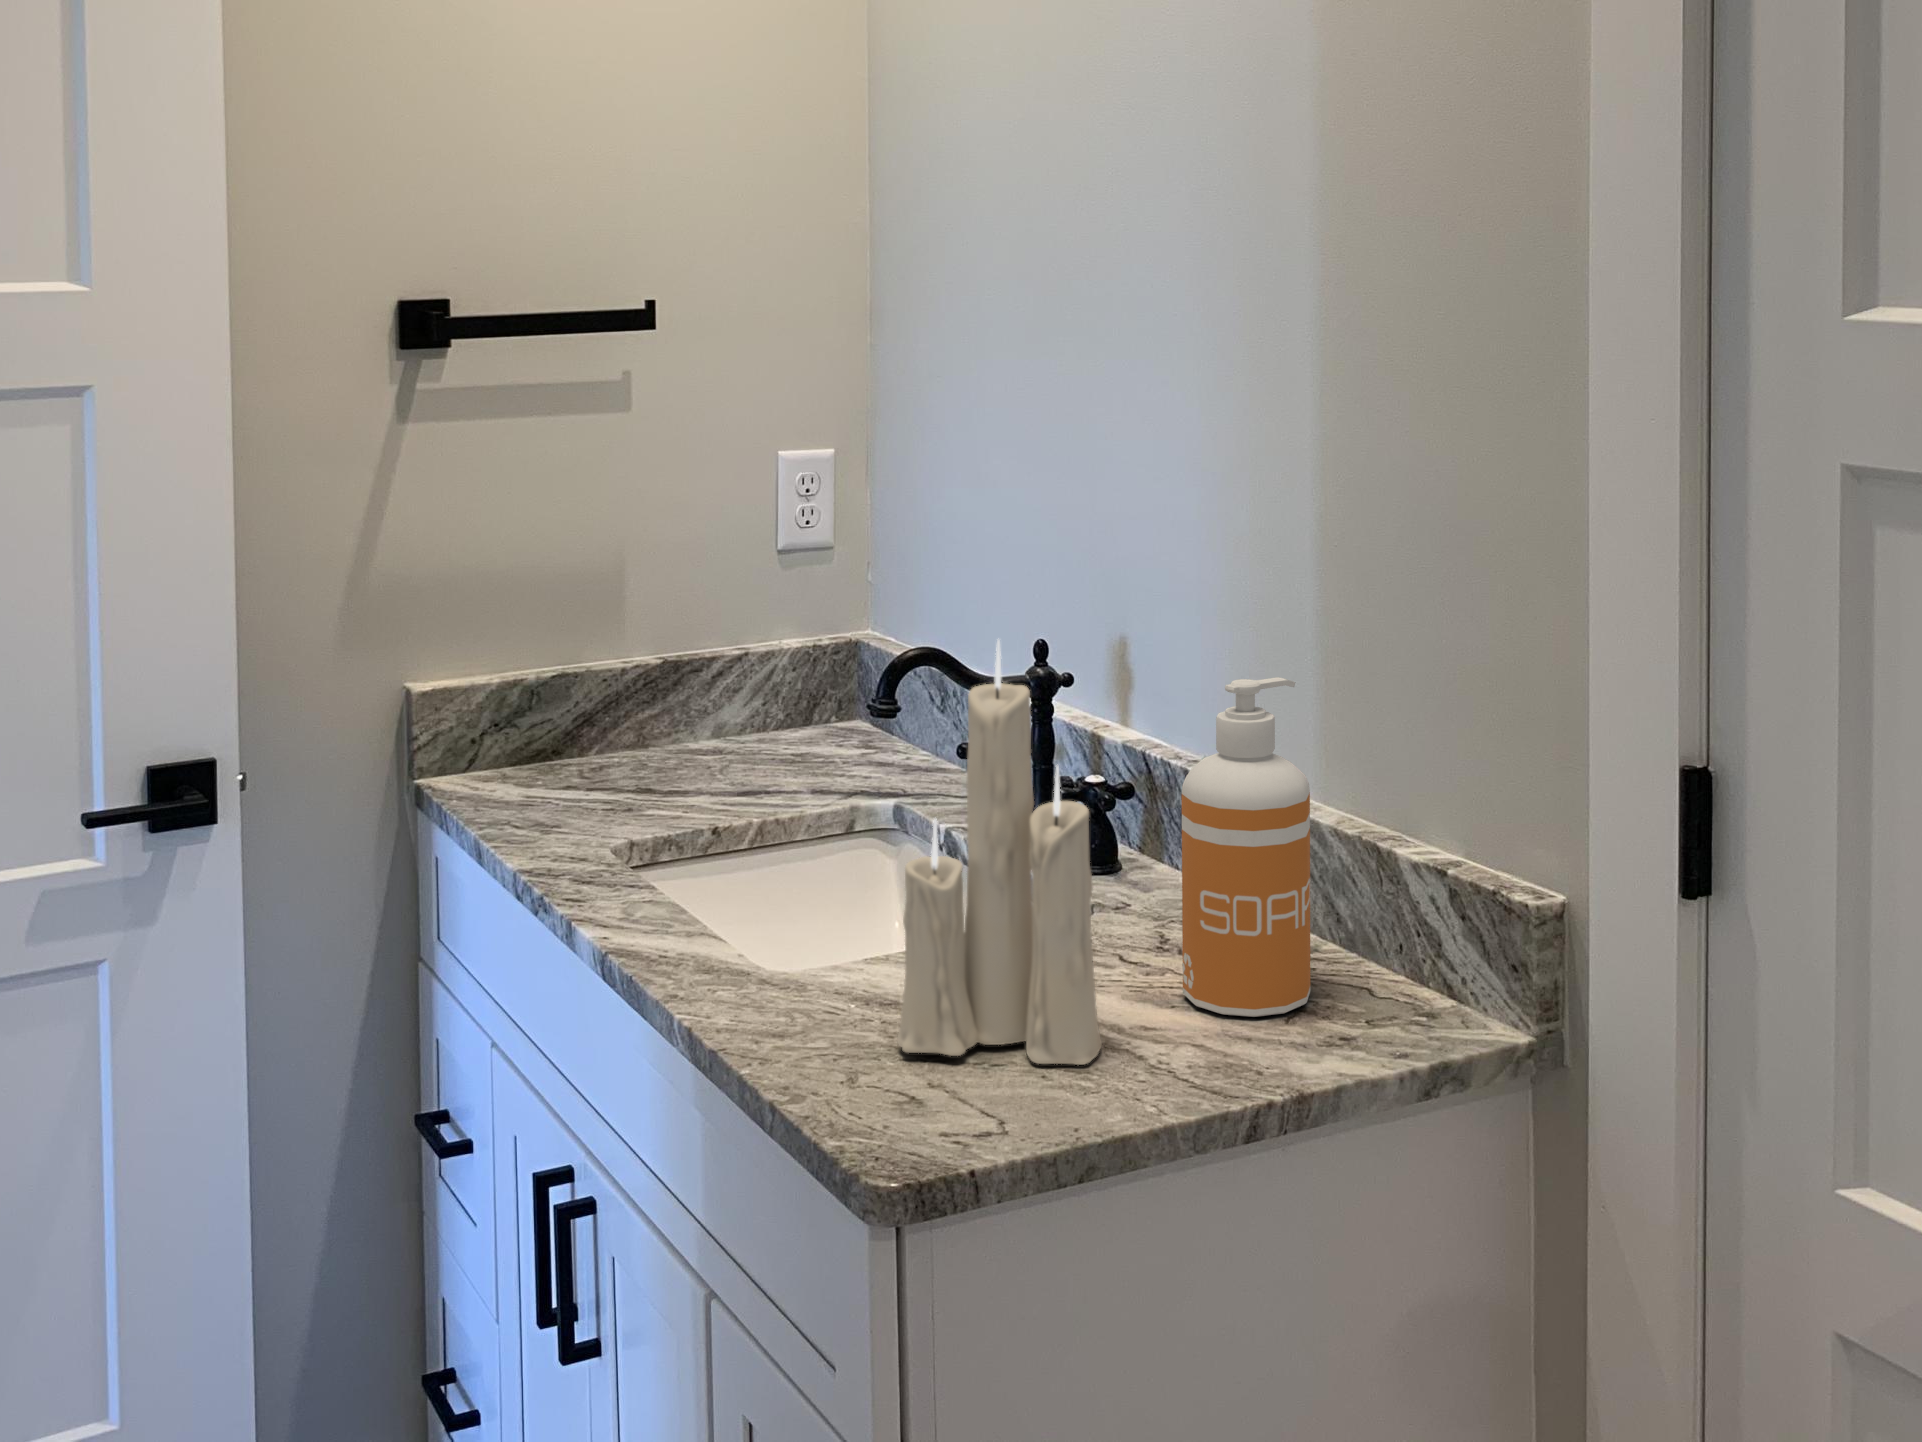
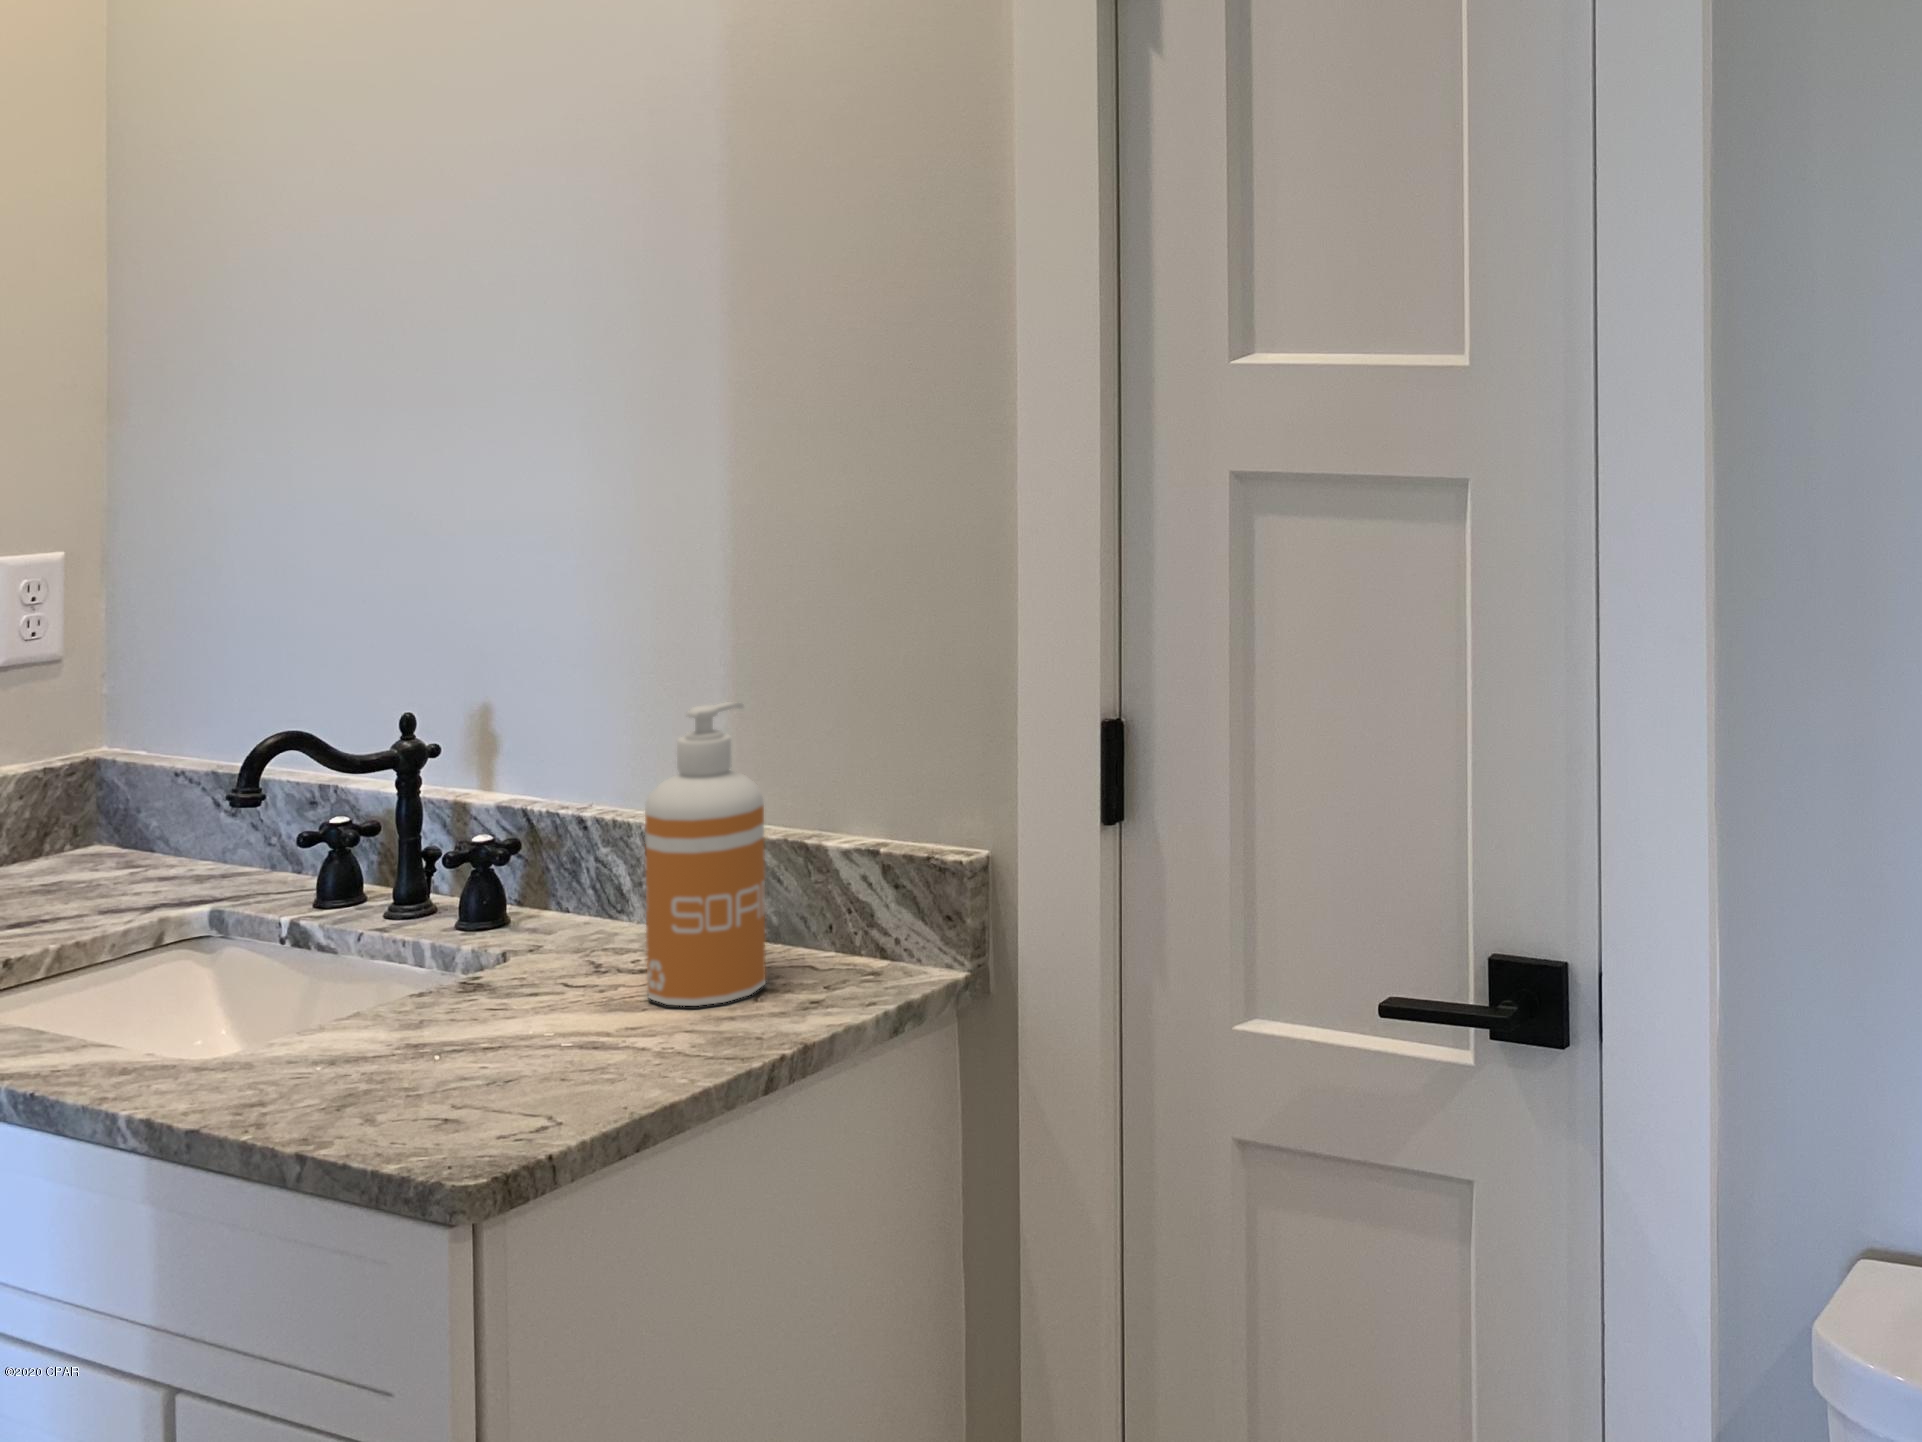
candle: present [898,640,1102,1065] -> none [395,664,603,1090]

